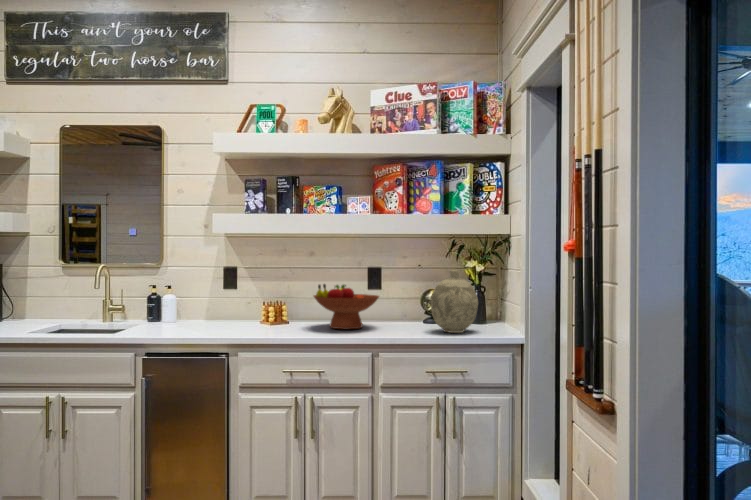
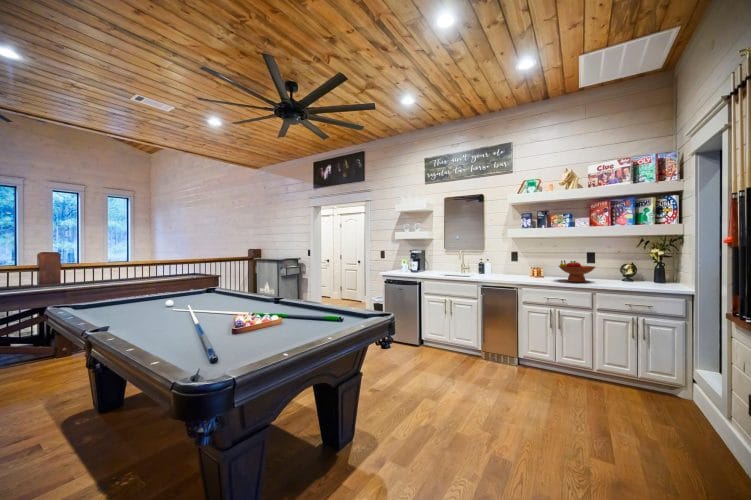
decorative vase: present [430,271,478,333] -> none [628,254,660,287]

